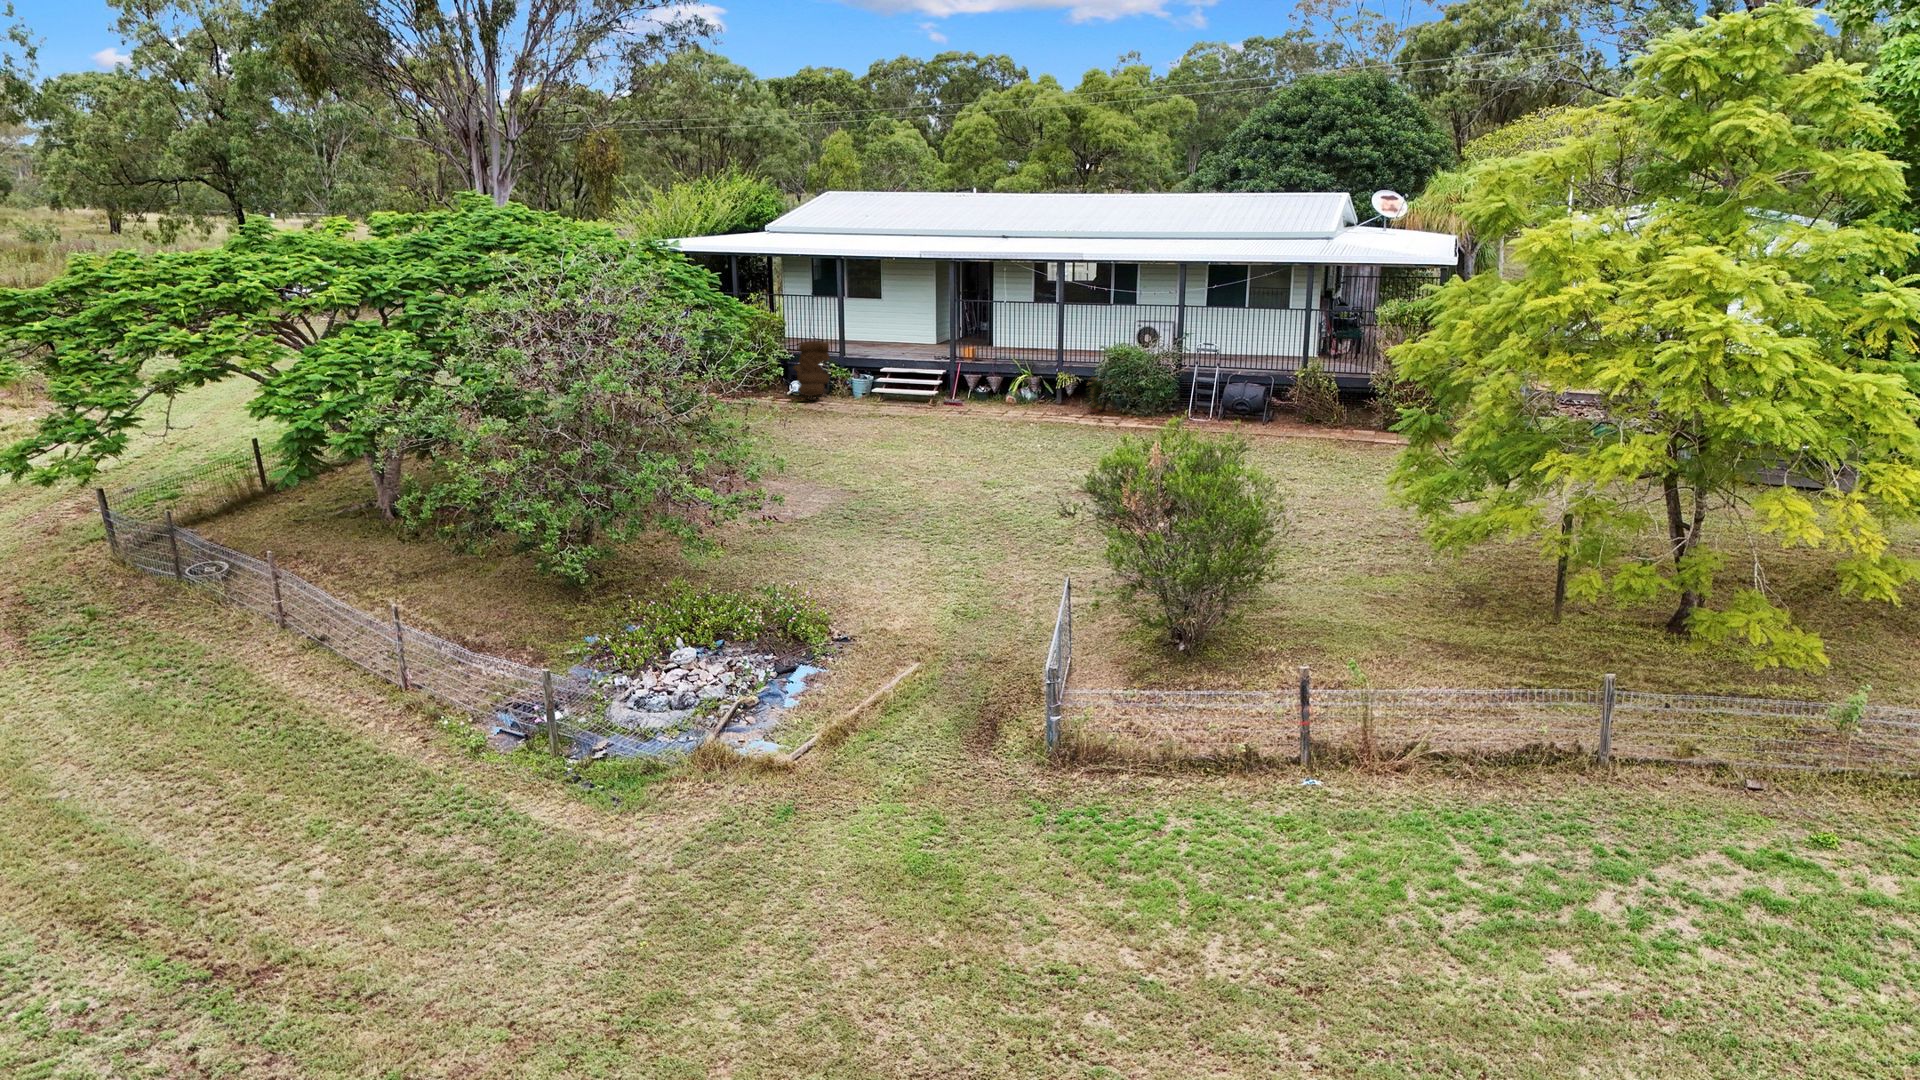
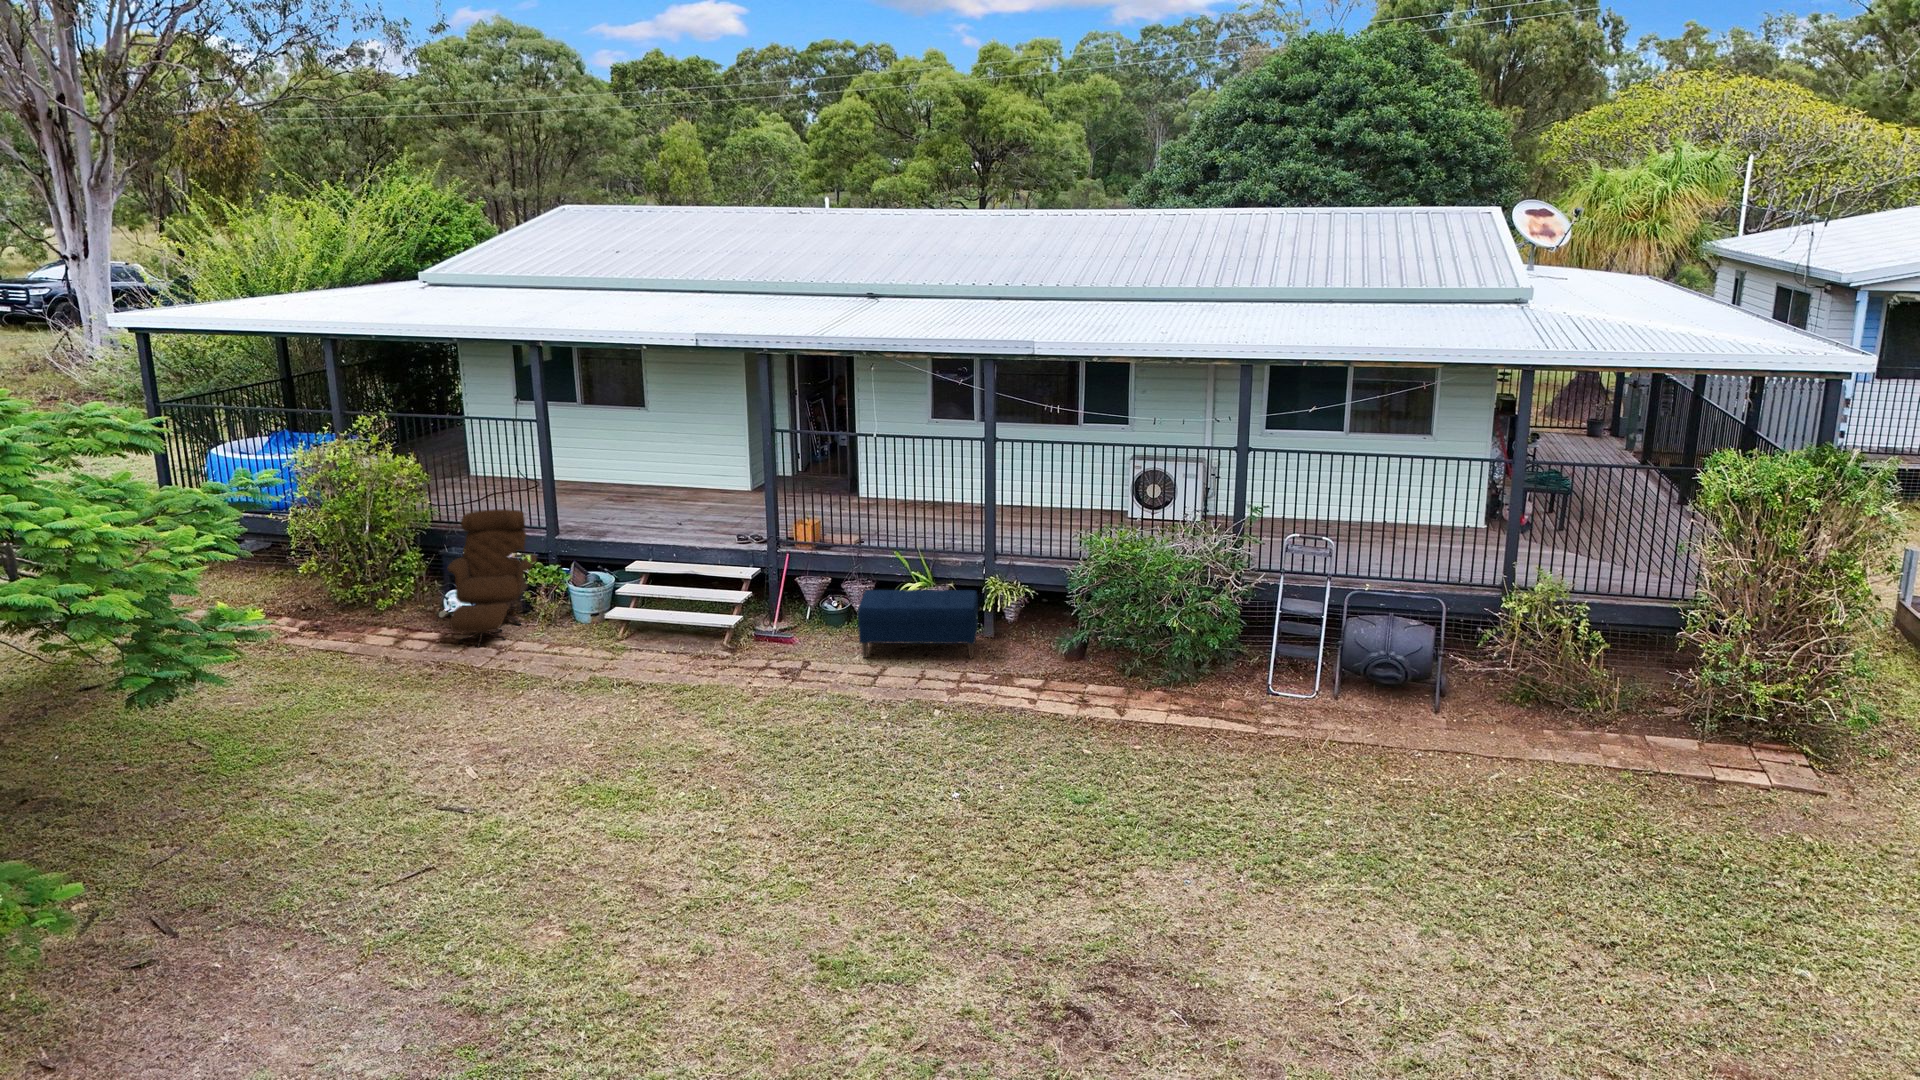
bench: none [996,377,1054,408] -> present [858,590,978,659]
decorative plant: present [1086,378,1105,413] -> none [1044,603,1096,679]

